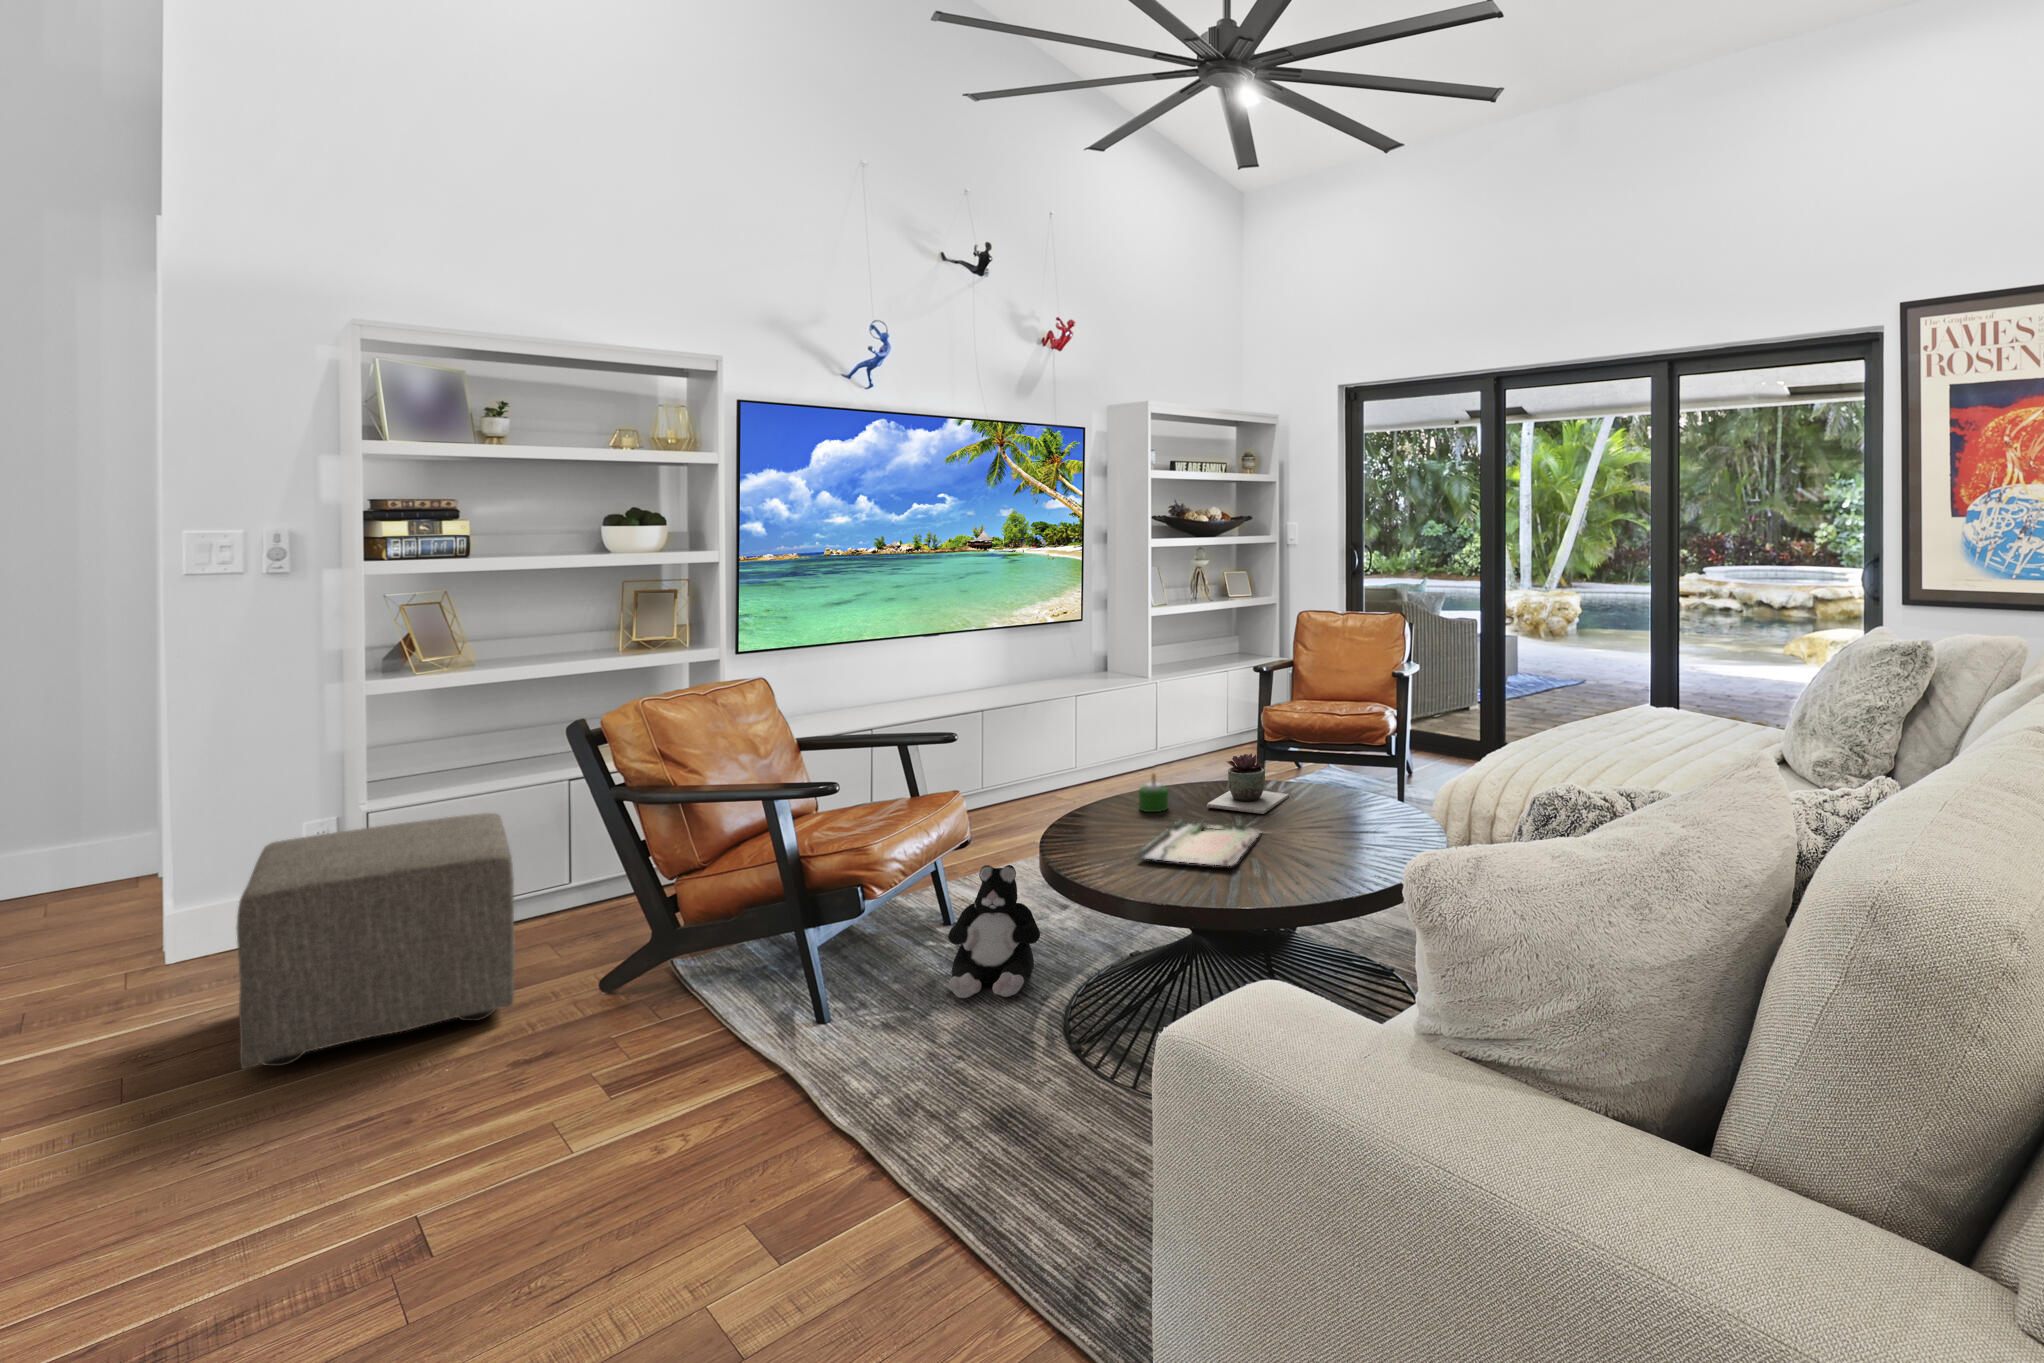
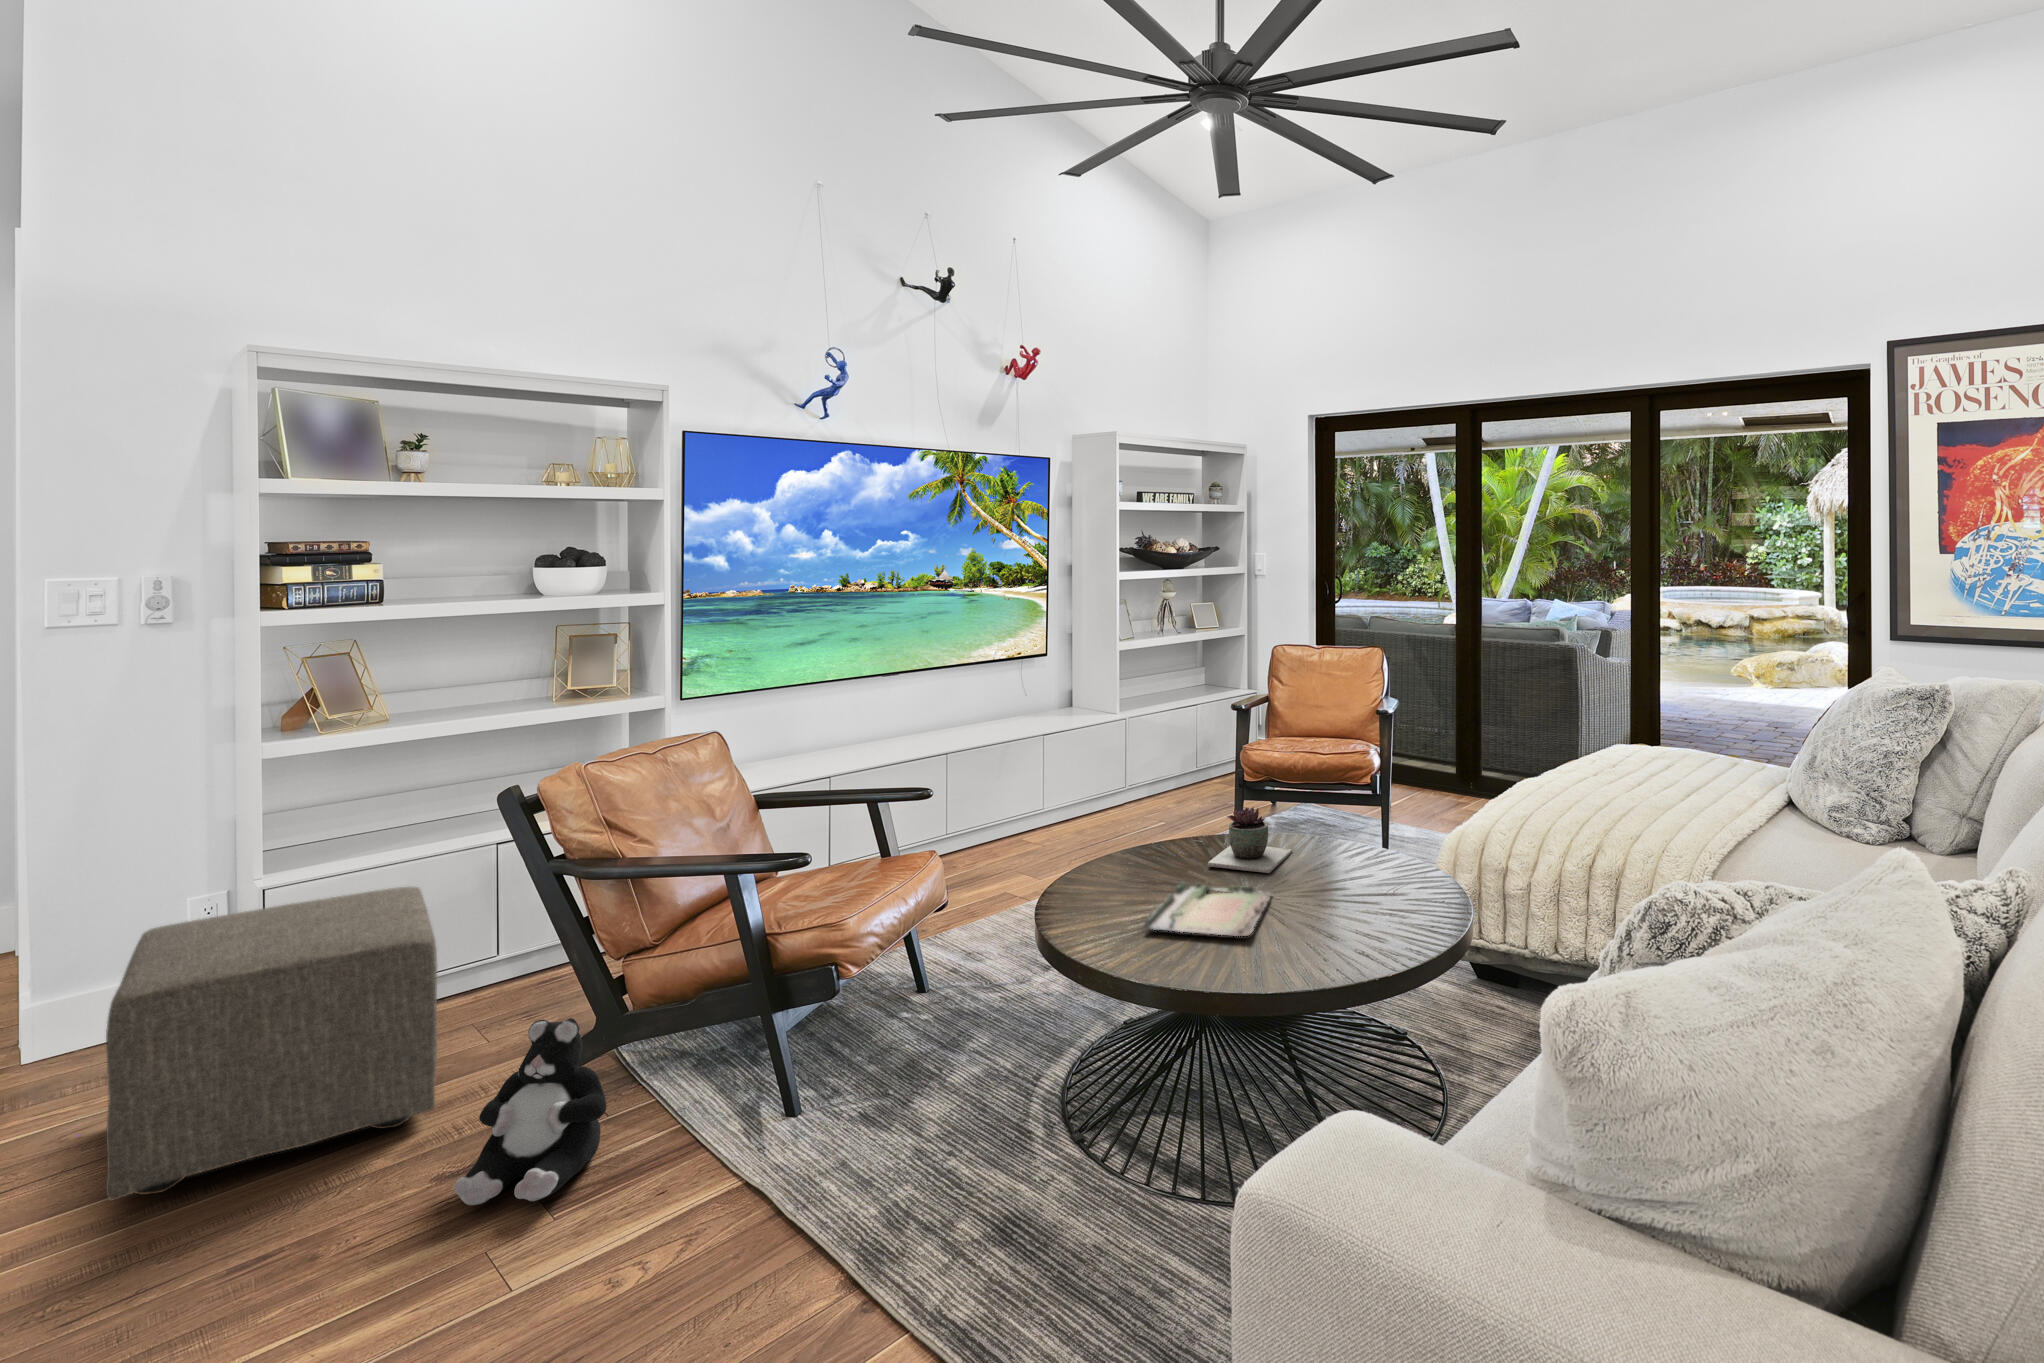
candle: present [1139,774,1168,812] -> none [1135,830,1166,873]
plush toy: present [948,865,1040,998] -> present [454,1018,607,1205]

